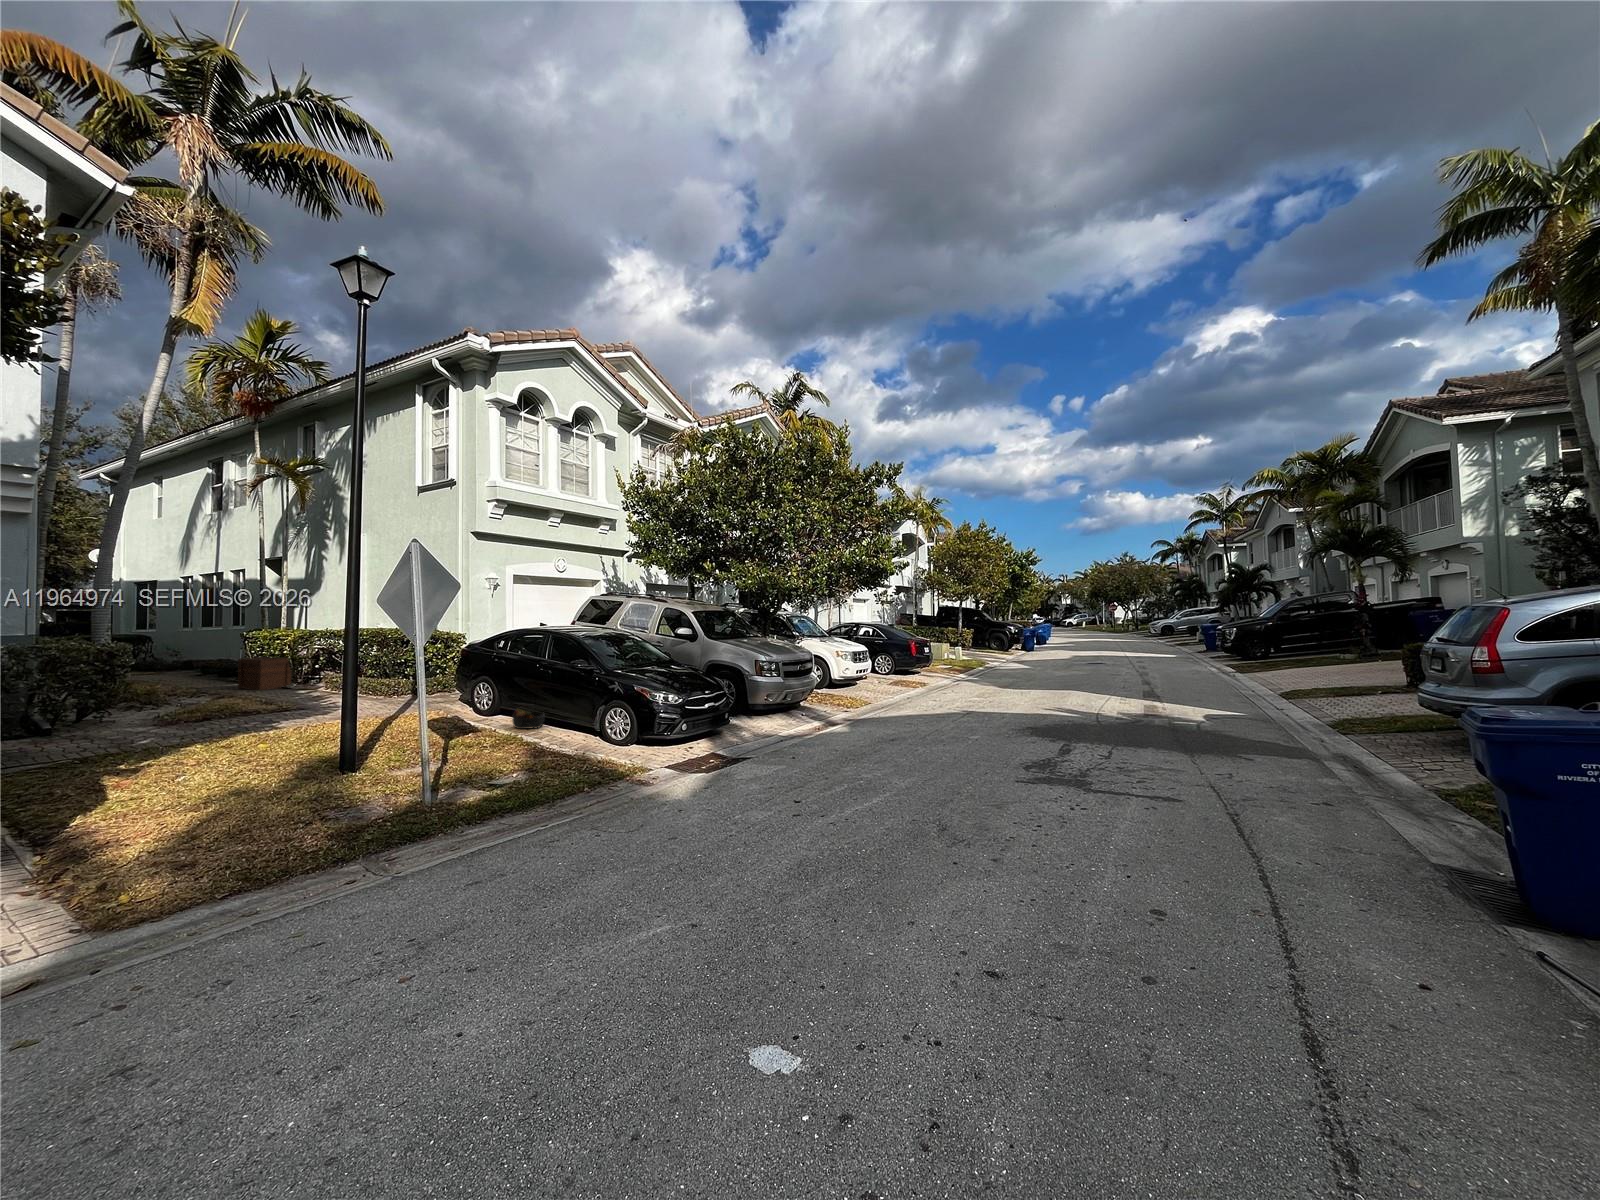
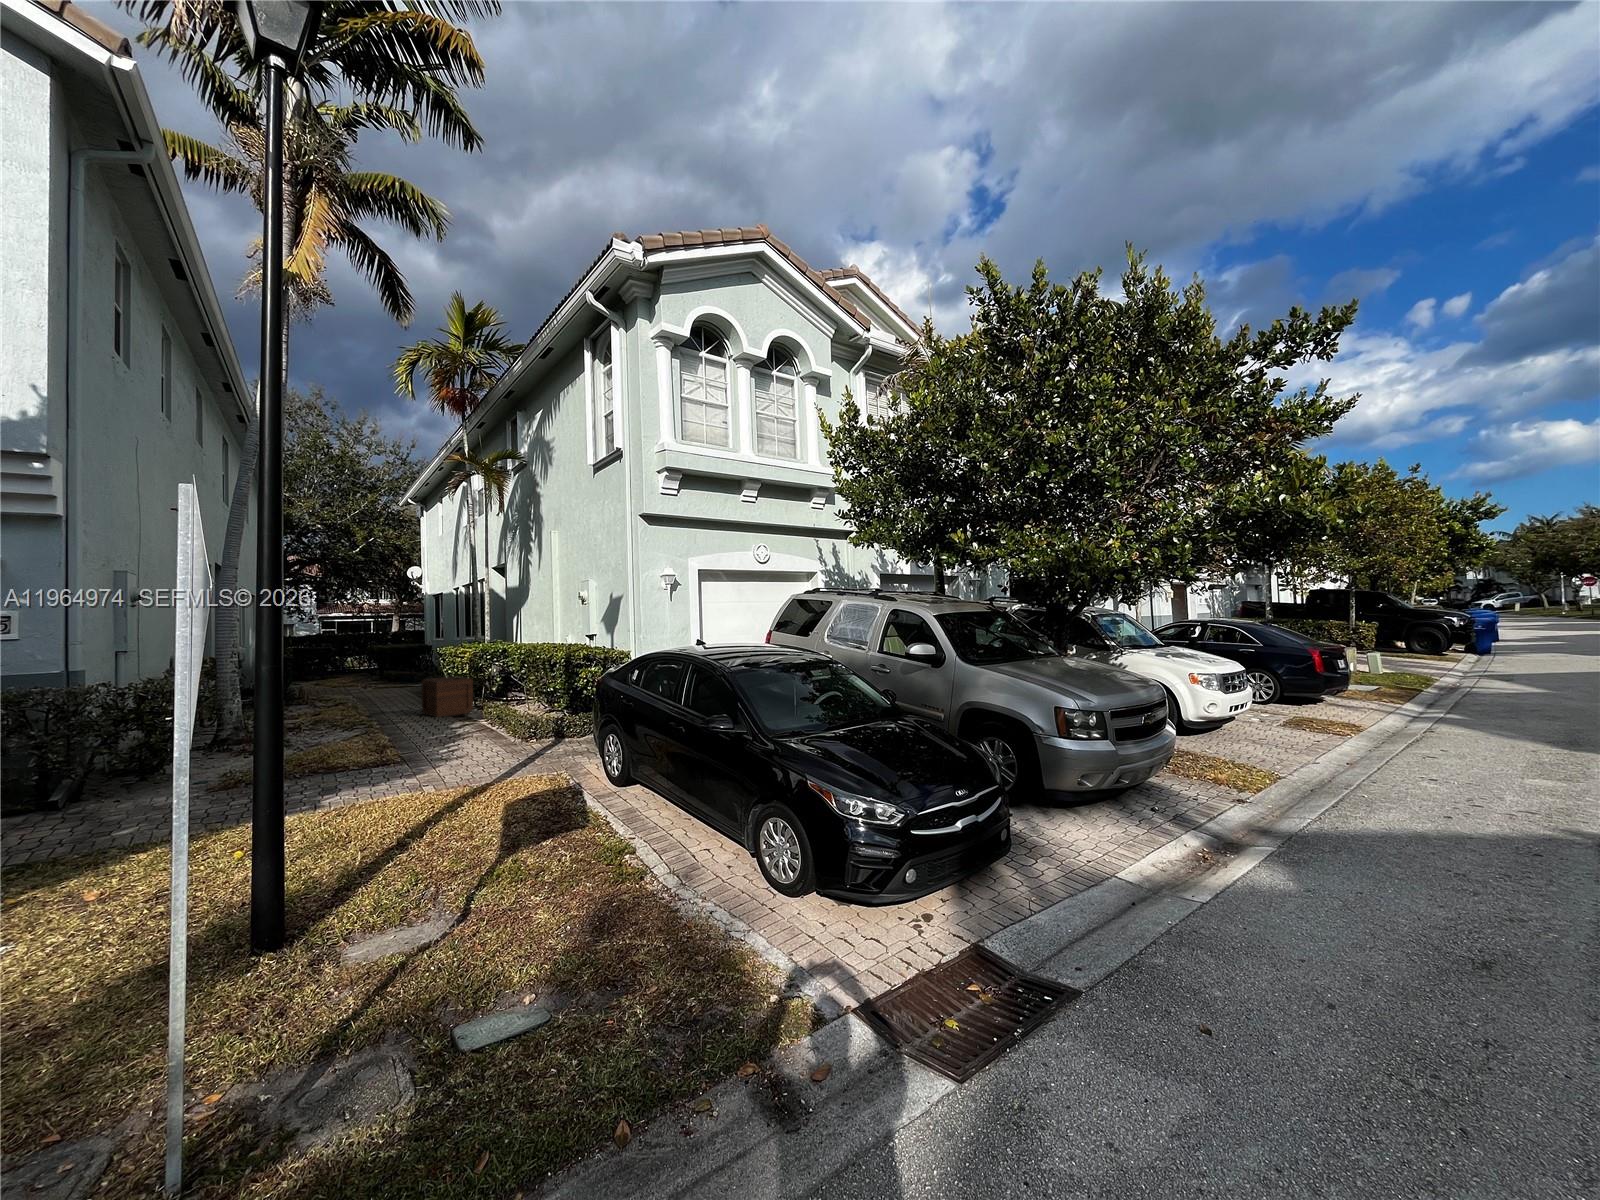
basket: present [512,709,545,729] -> none [609,791,664,837]

